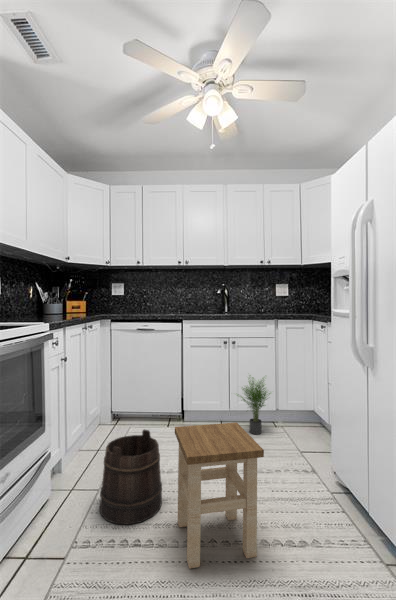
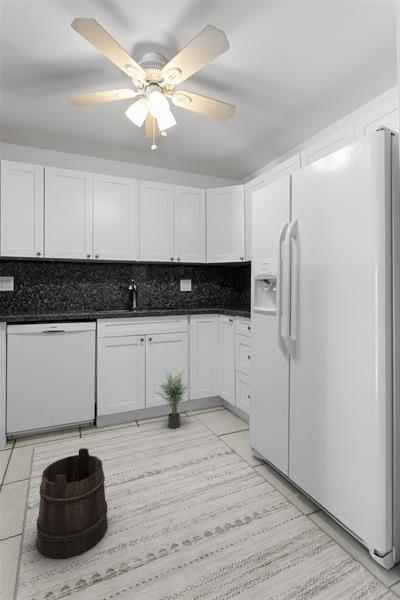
stool: present [175,423,264,569] -> none [126,425,222,577]

